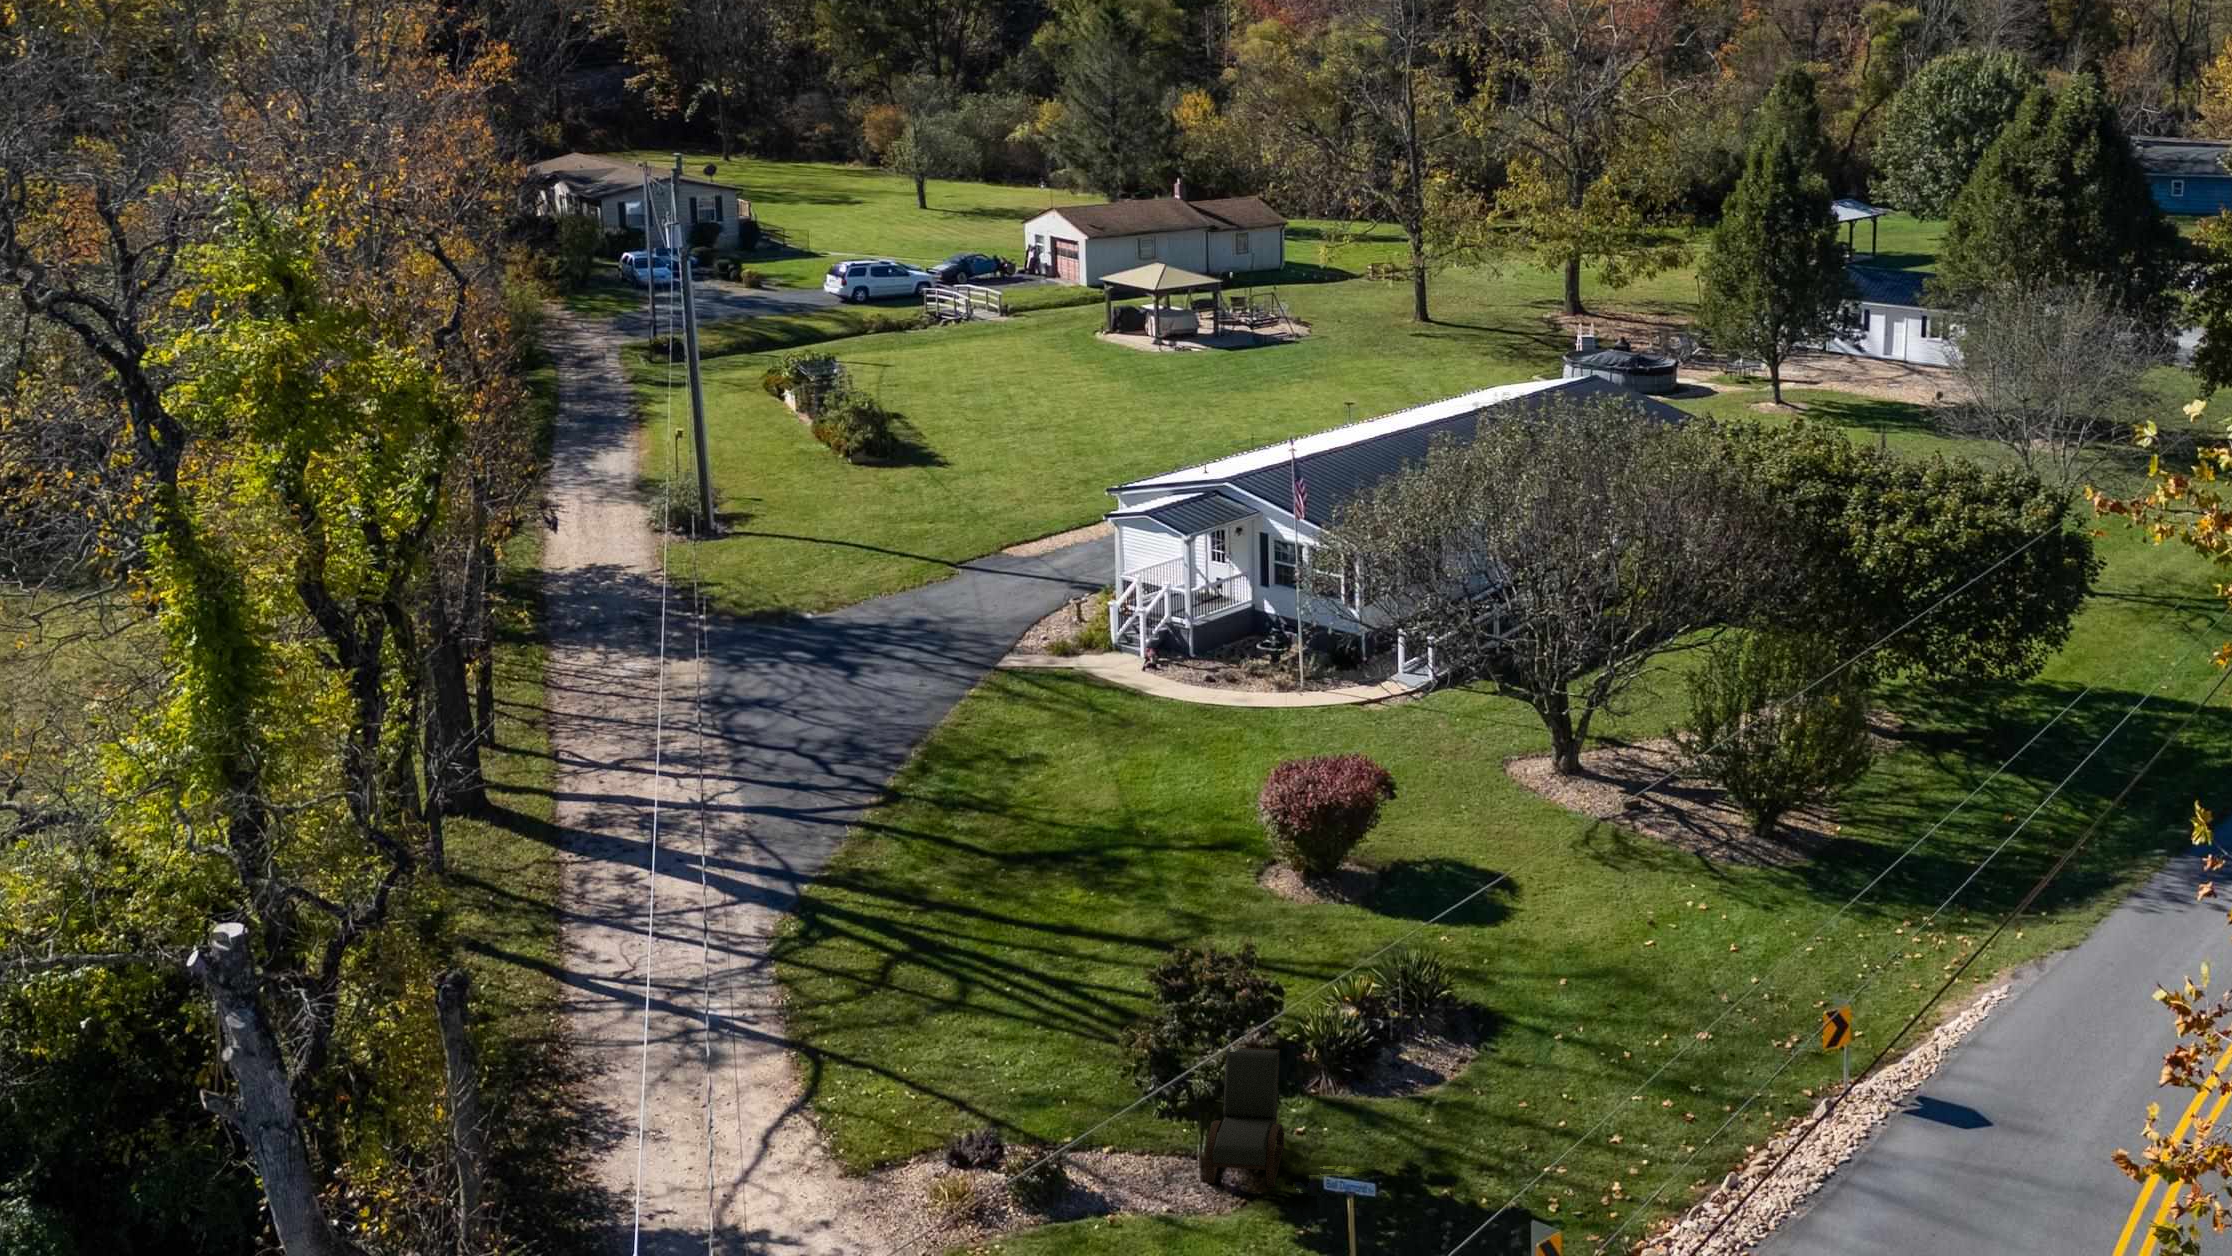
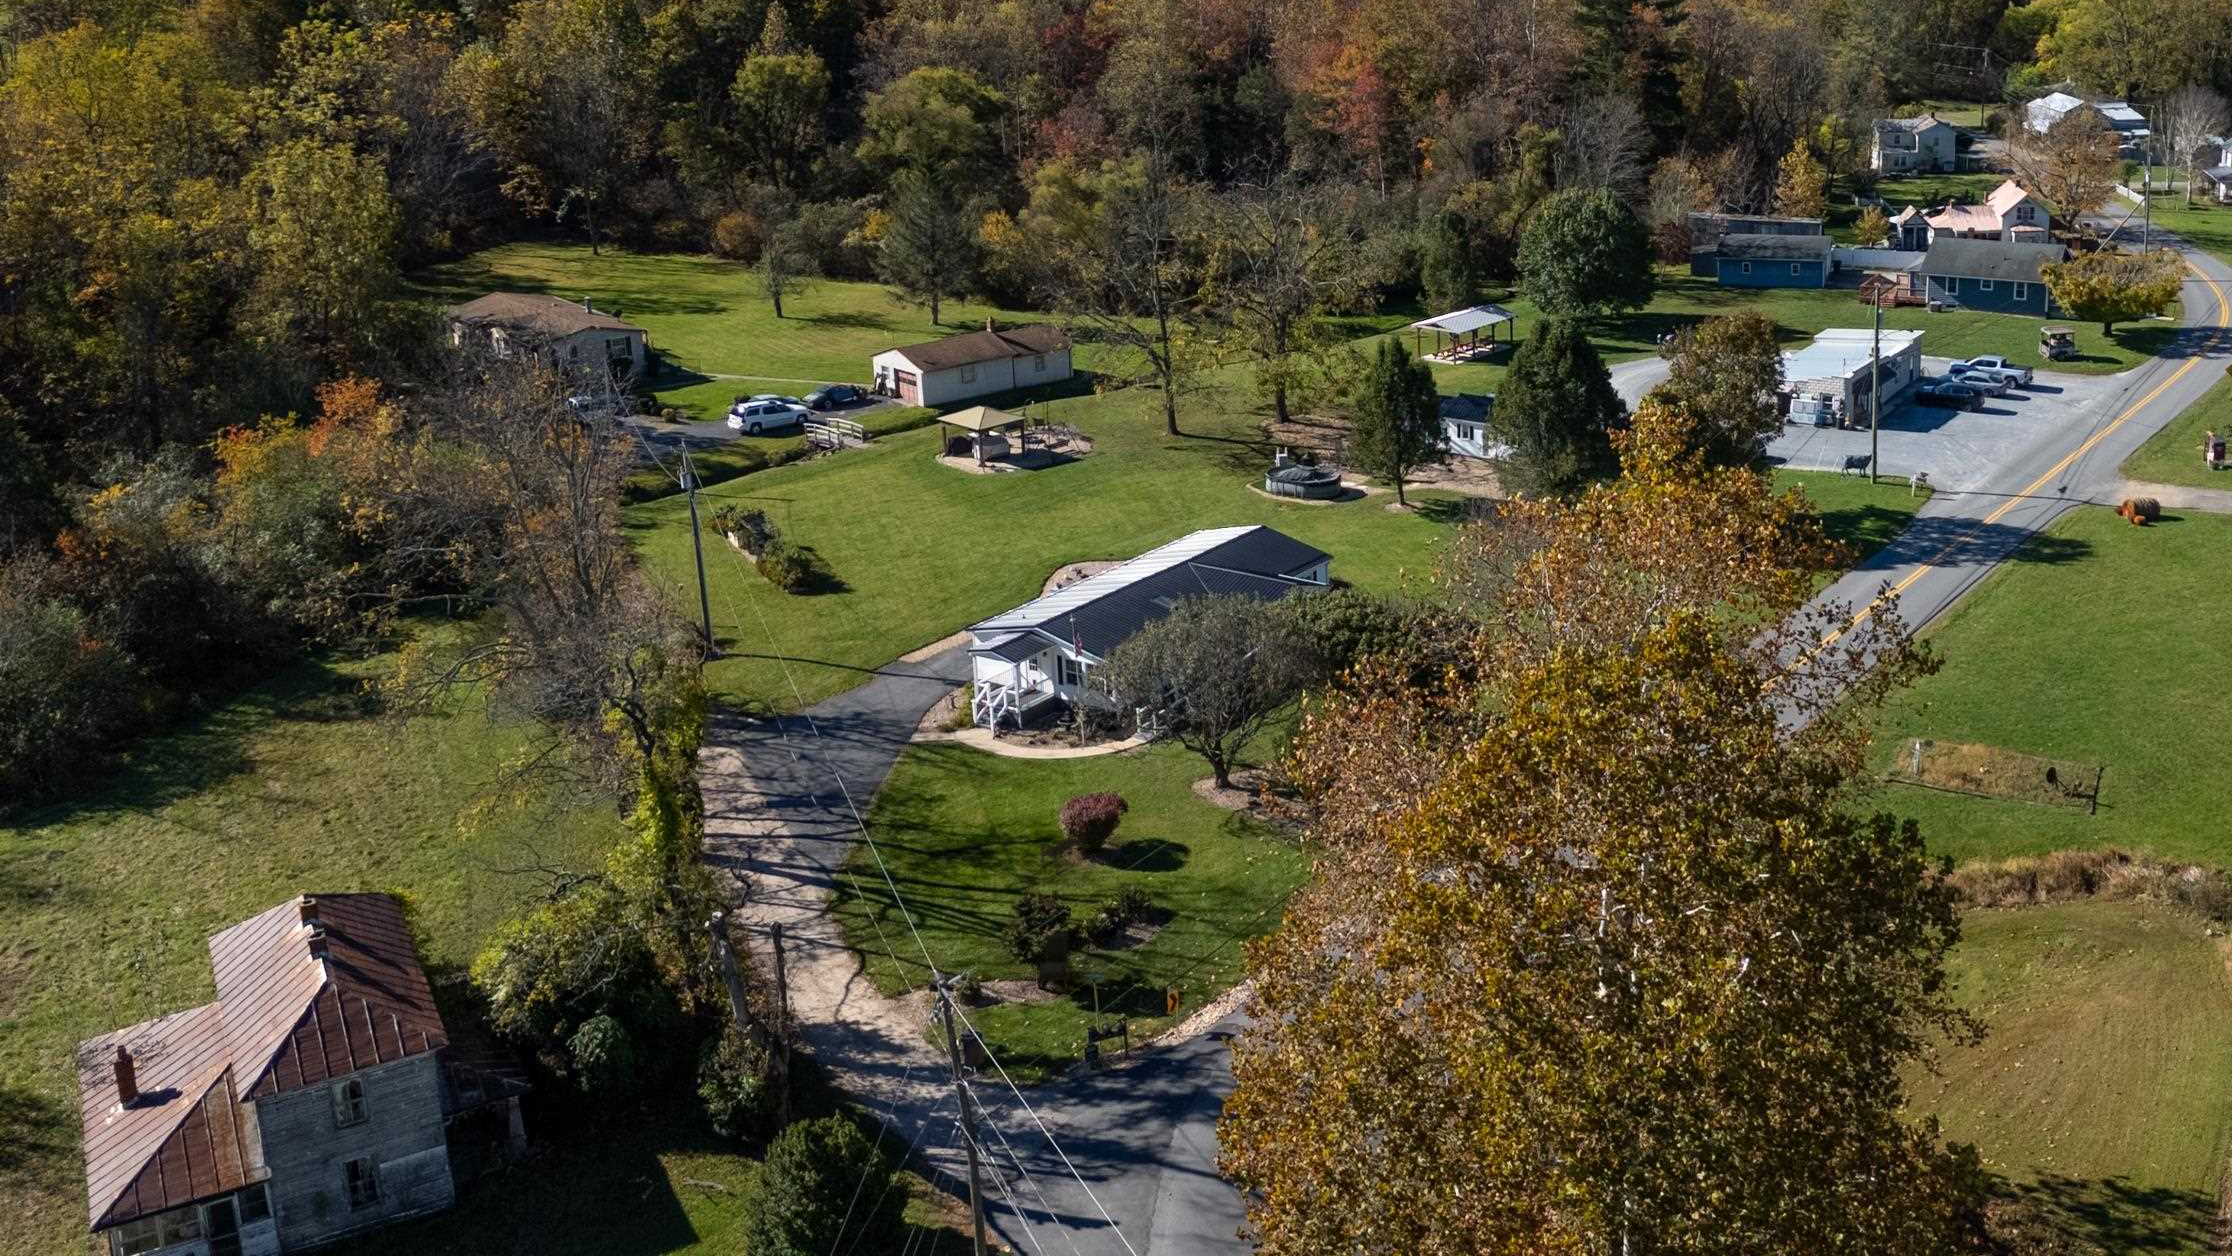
bench: none [1220,821,1314,915] -> present [1041,829,1087,873]

